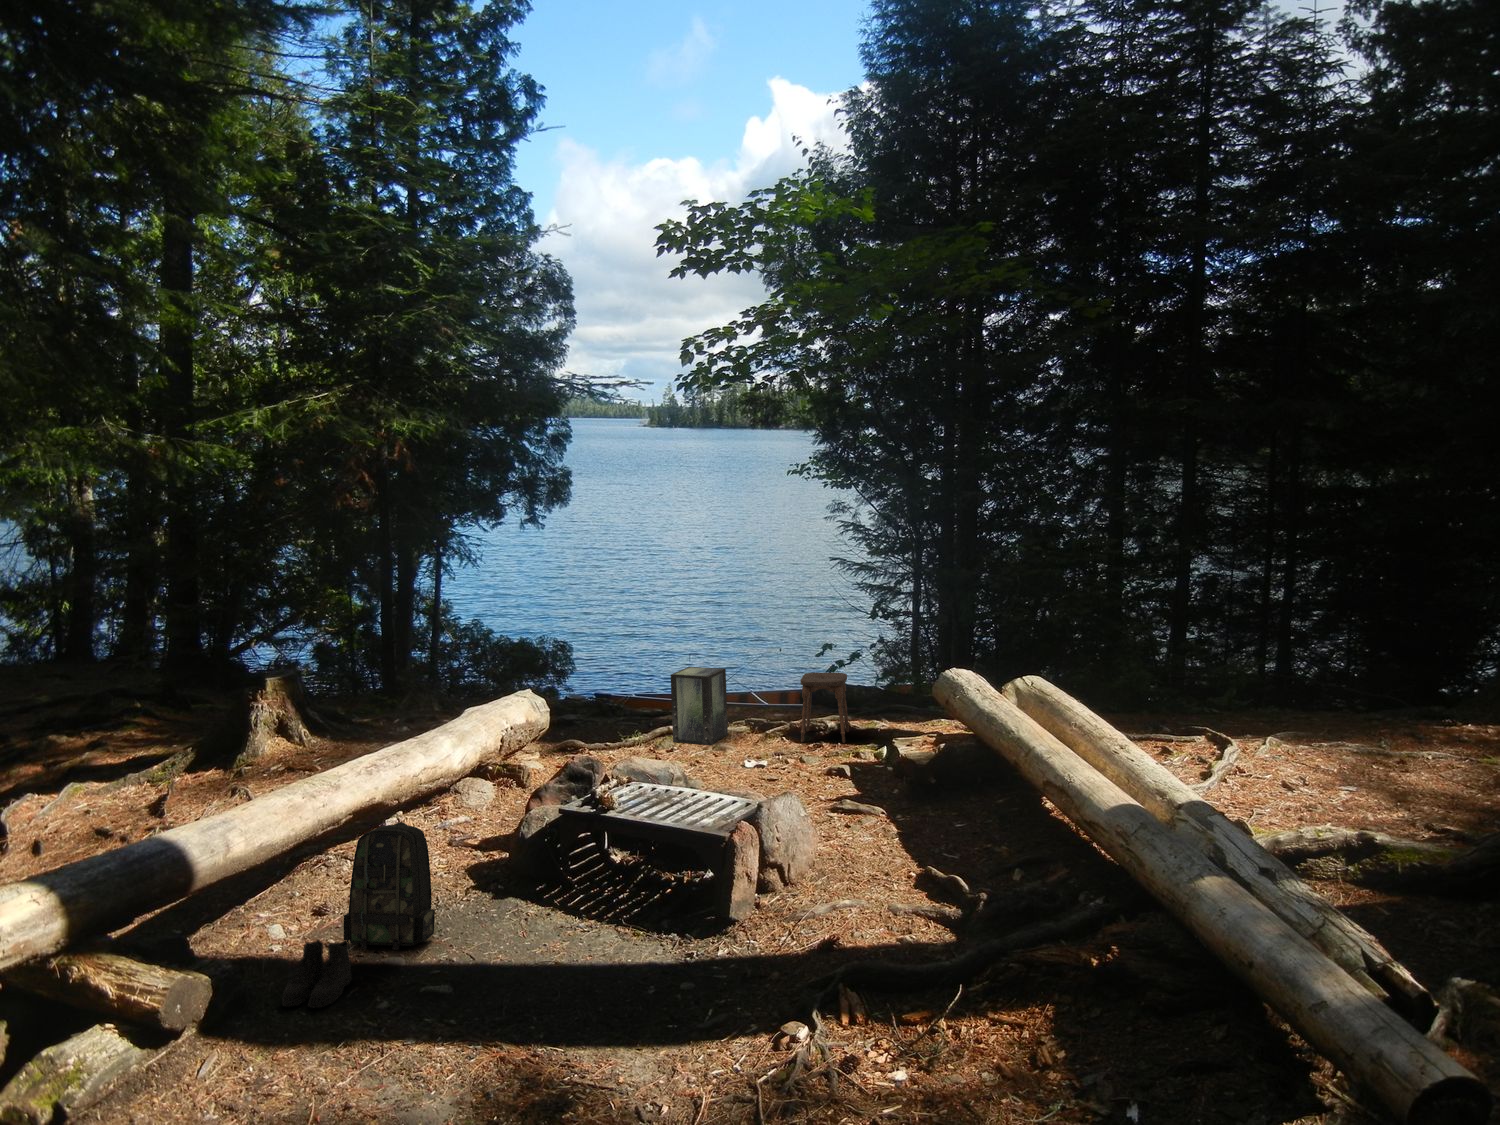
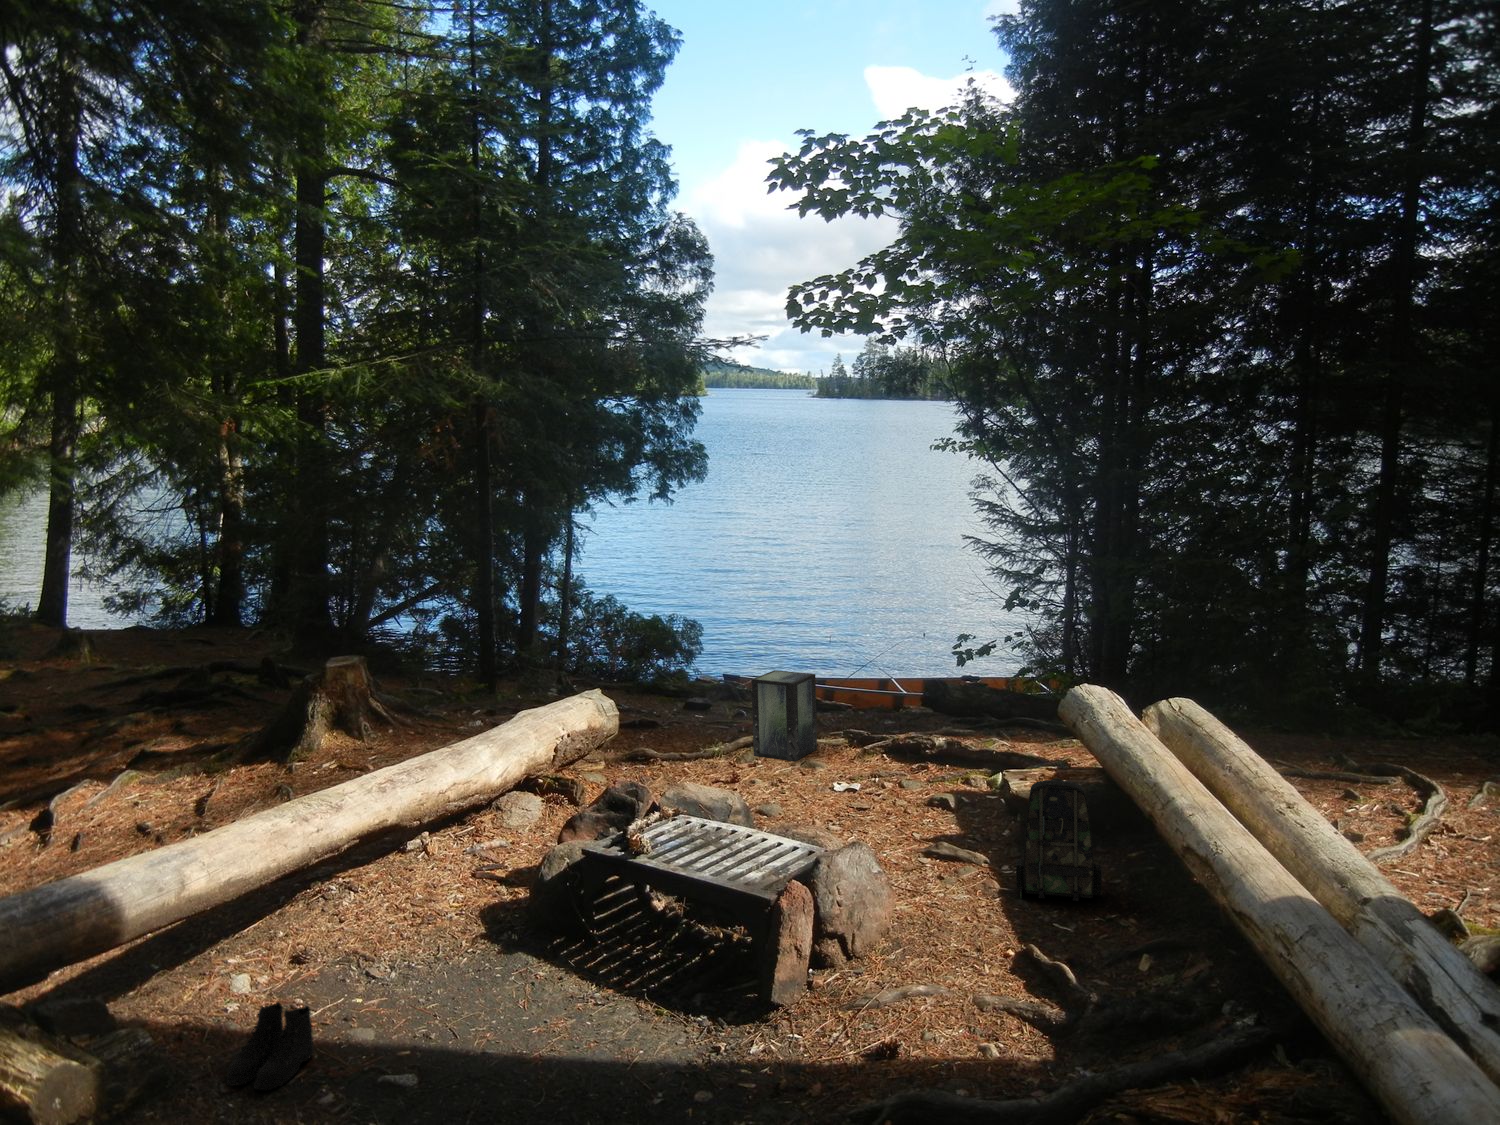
stool: present [800,672,849,743] -> none [899,682,958,766]
backpack: present [344,822,435,950] -> present [1016,778,1102,901]

